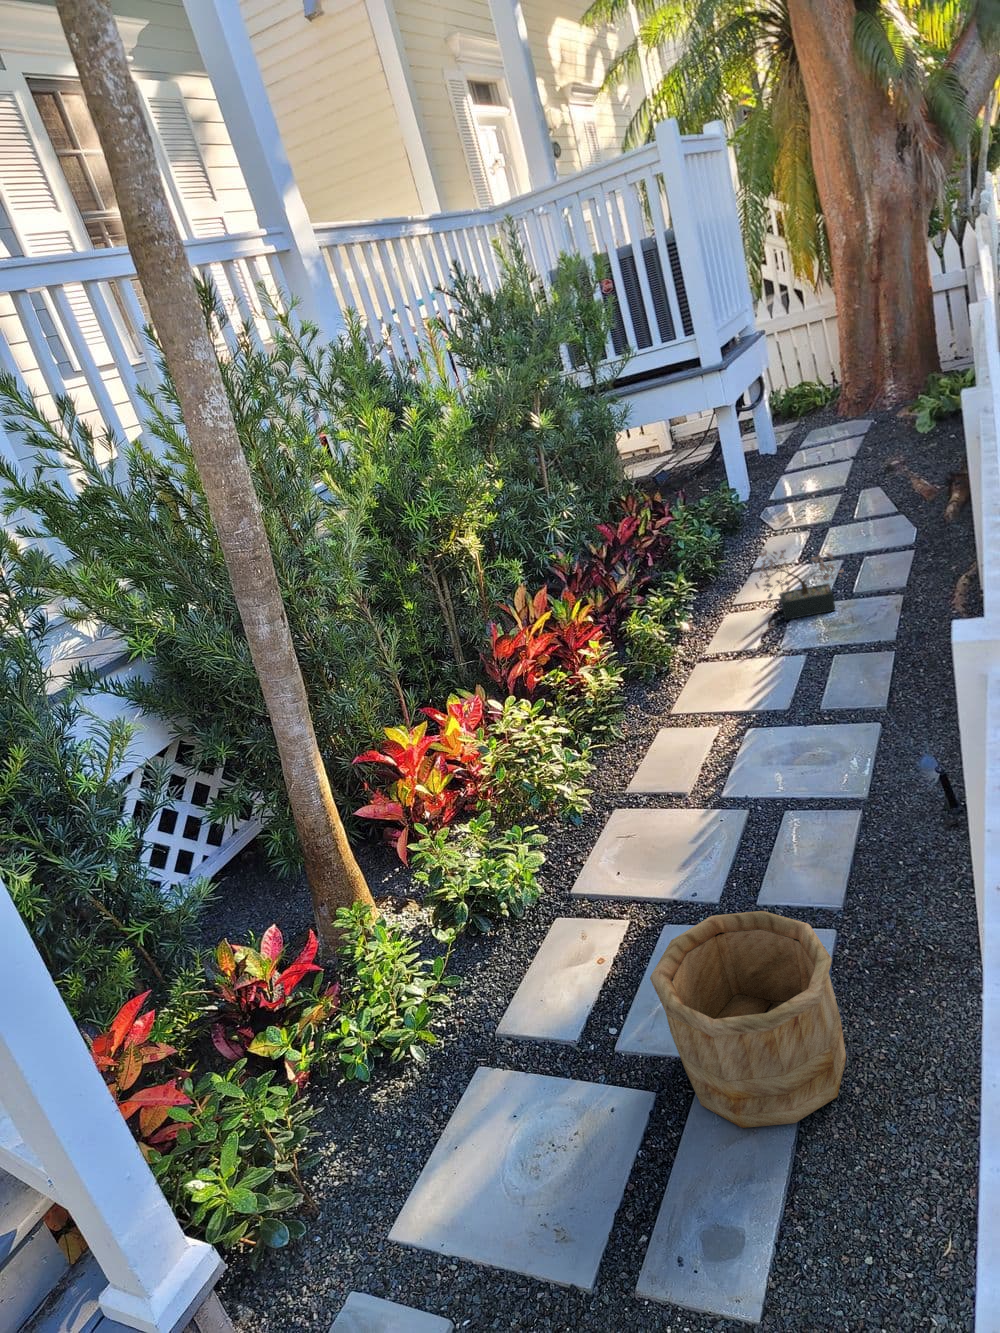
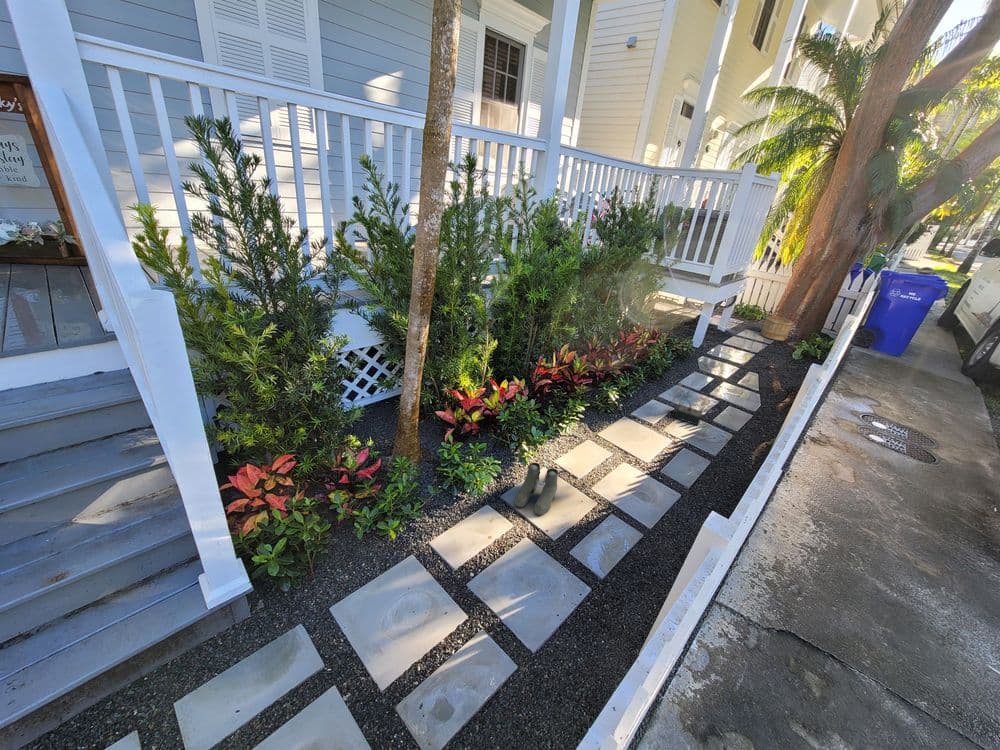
boots: none [593,783,676,892] -> present [514,463,558,516]
wooden bucket: present [650,911,846,1128] -> present [761,316,793,341]

